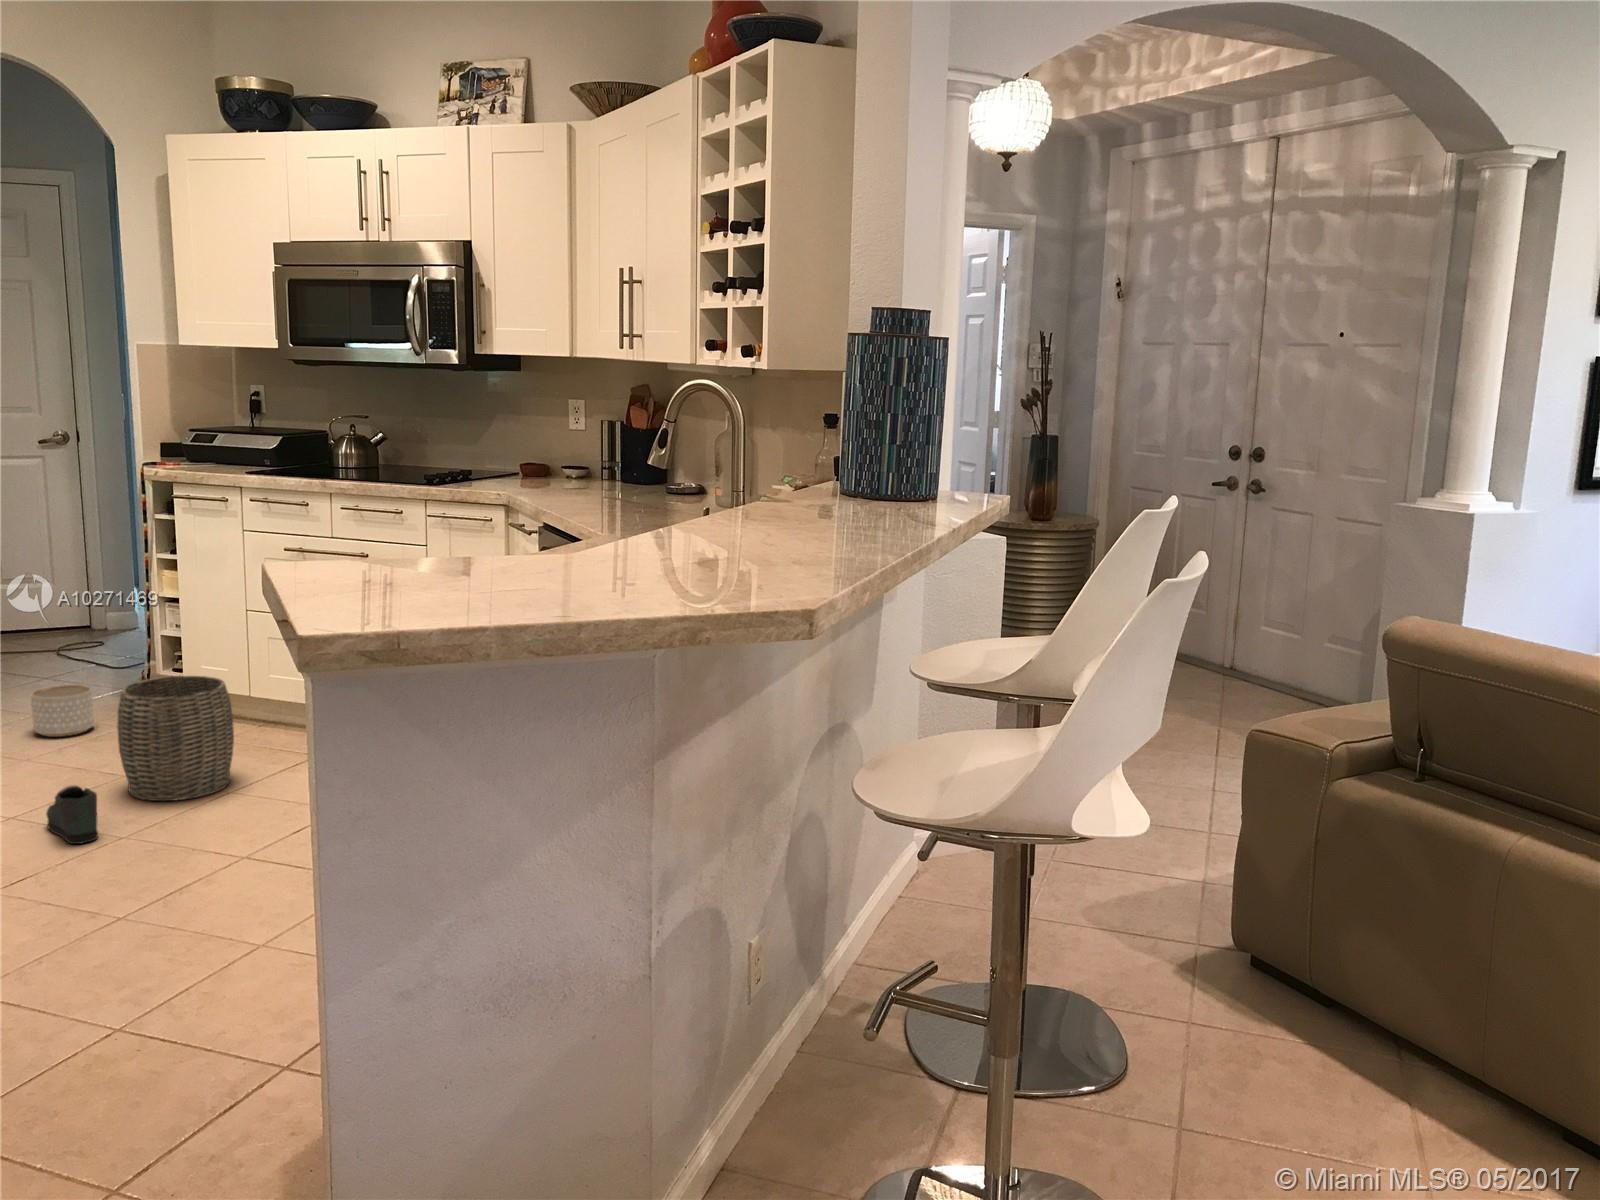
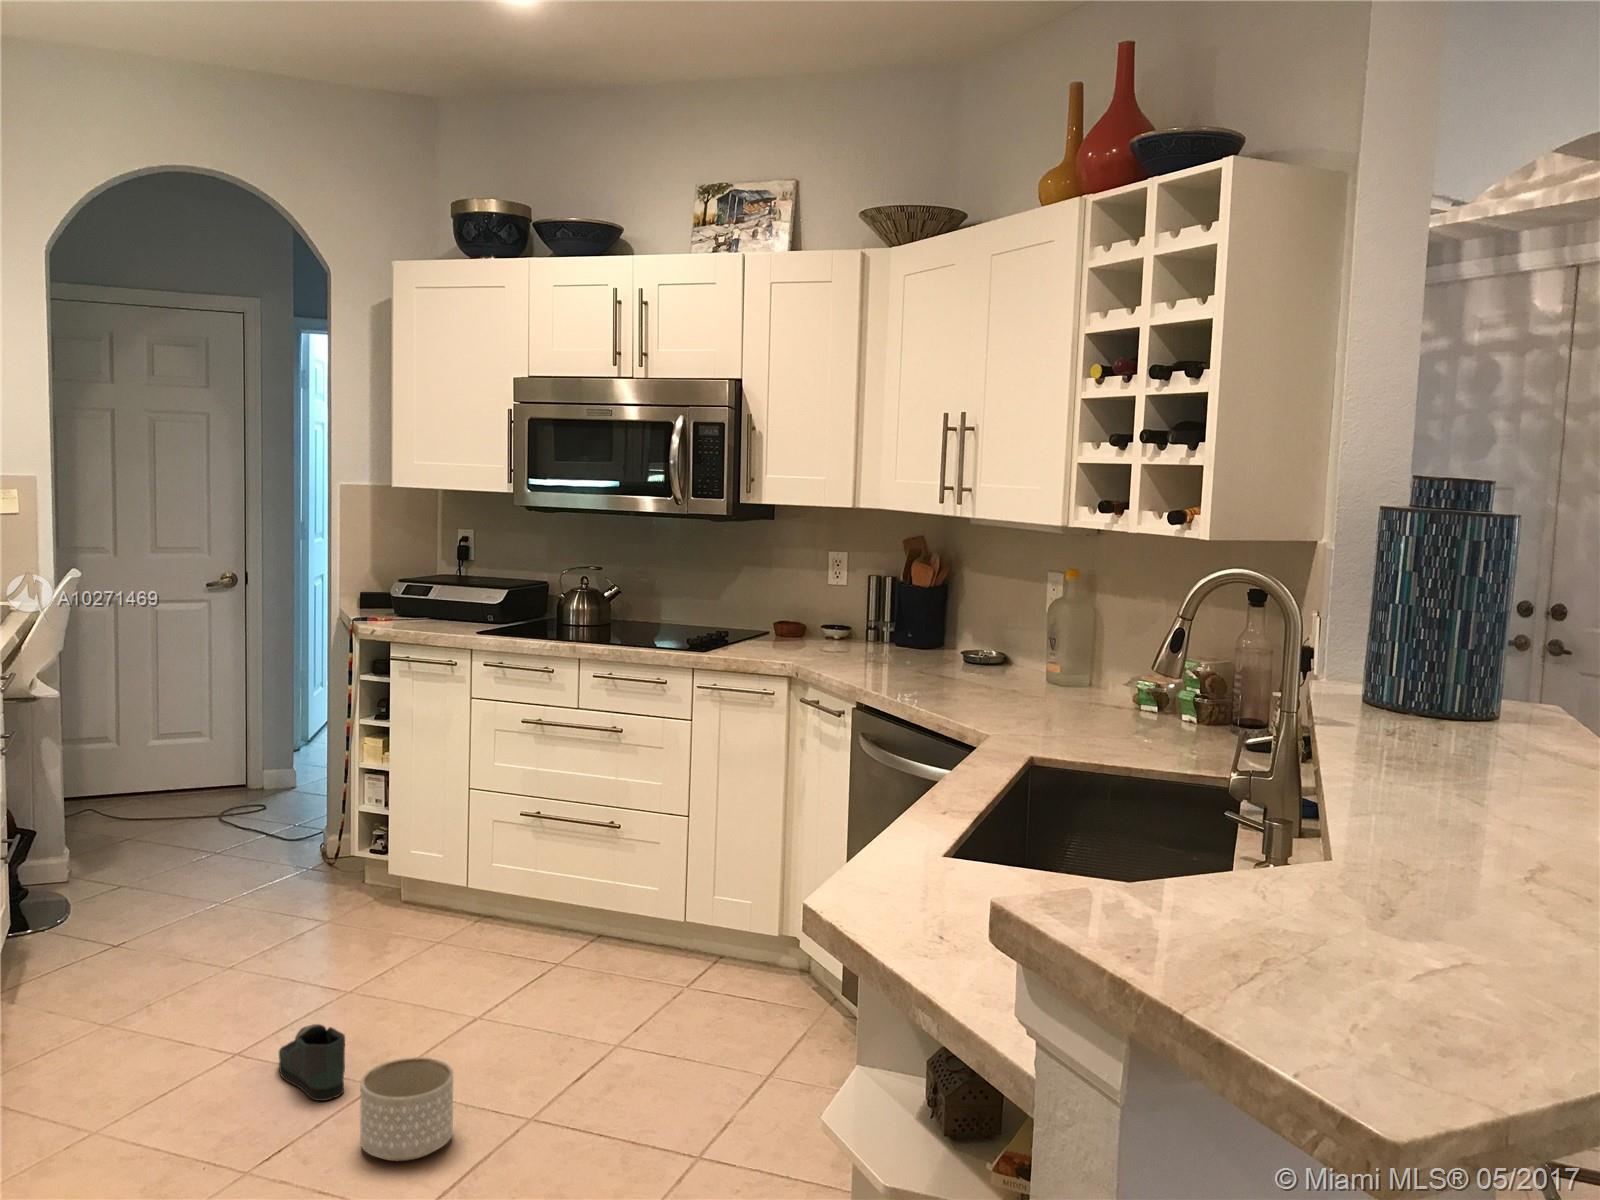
woven basket: present [117,676,234,801] -> none [350,875,478,1033]
planter: present [30,685,94,737] -> present [360,1057,453,1161]

